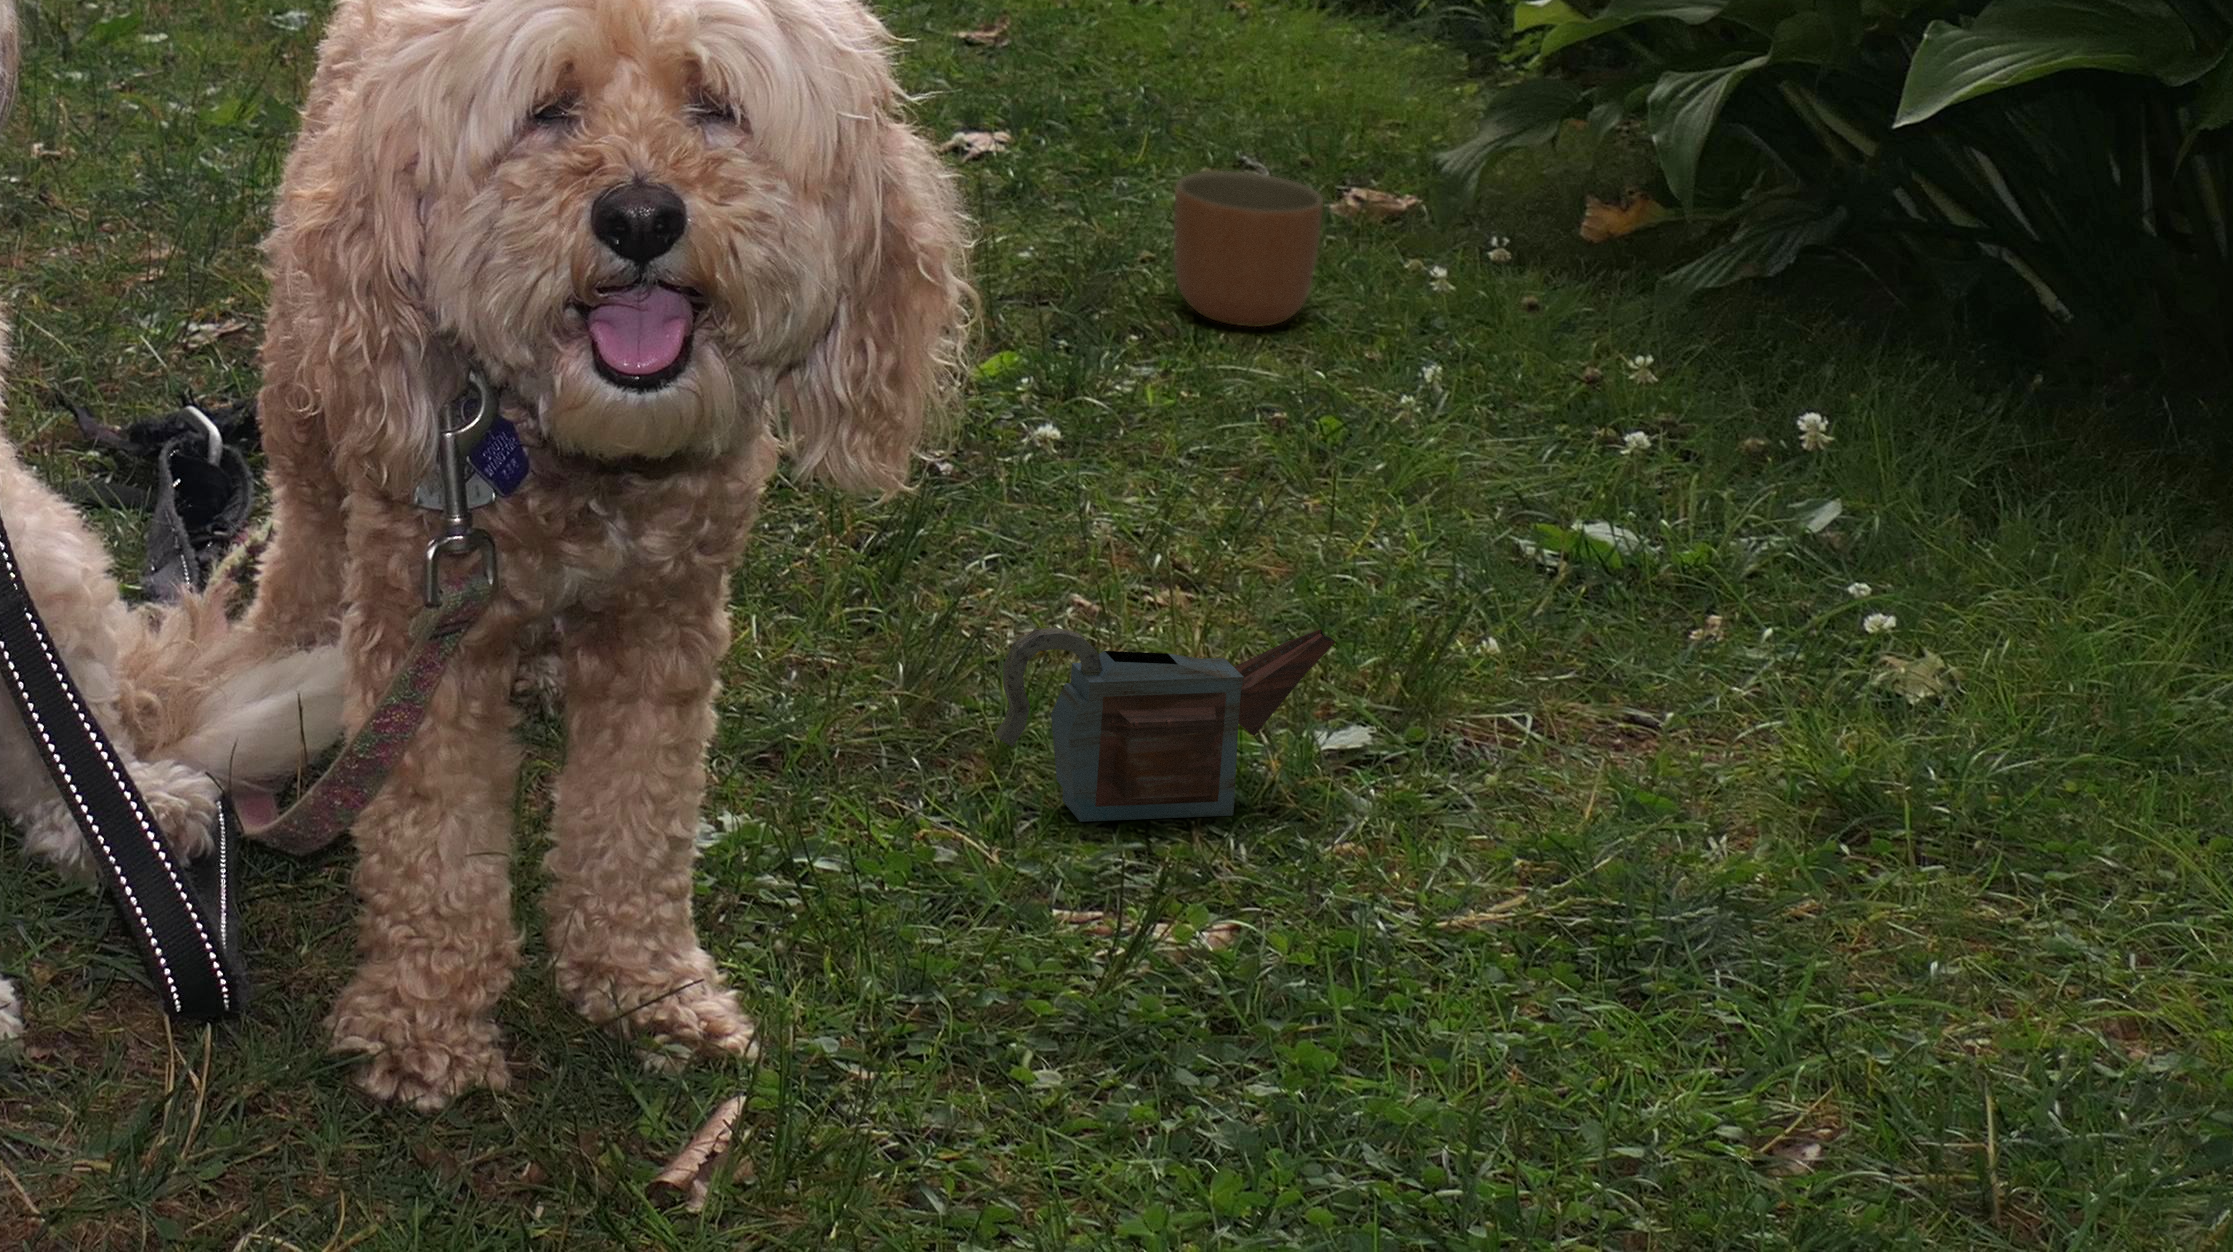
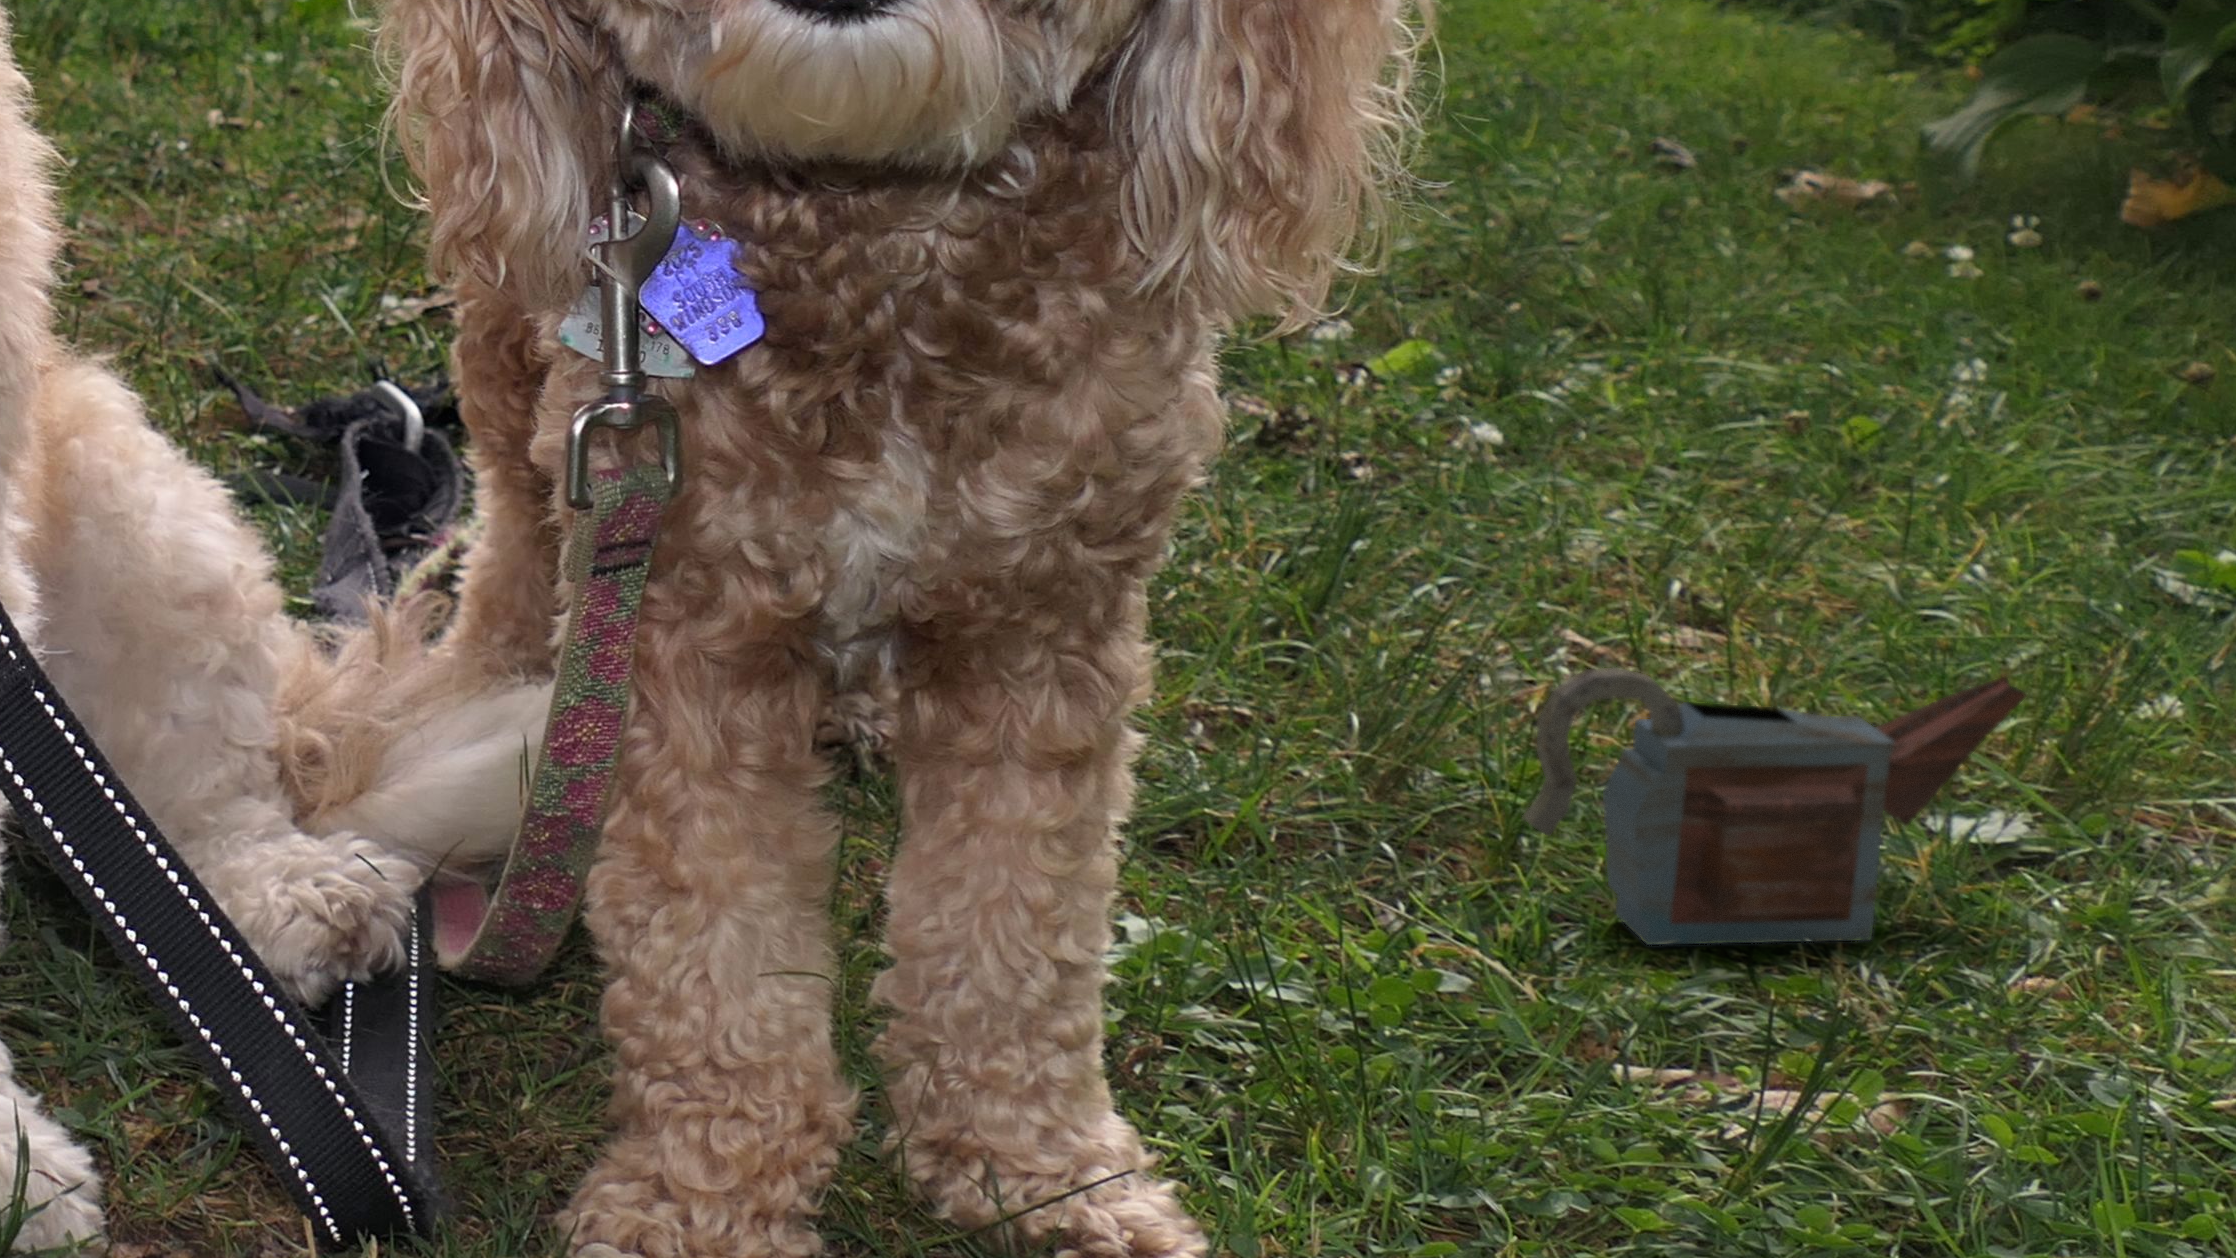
planter: present [1174,171,1323,327] -> none [1643,131,1842,323]

